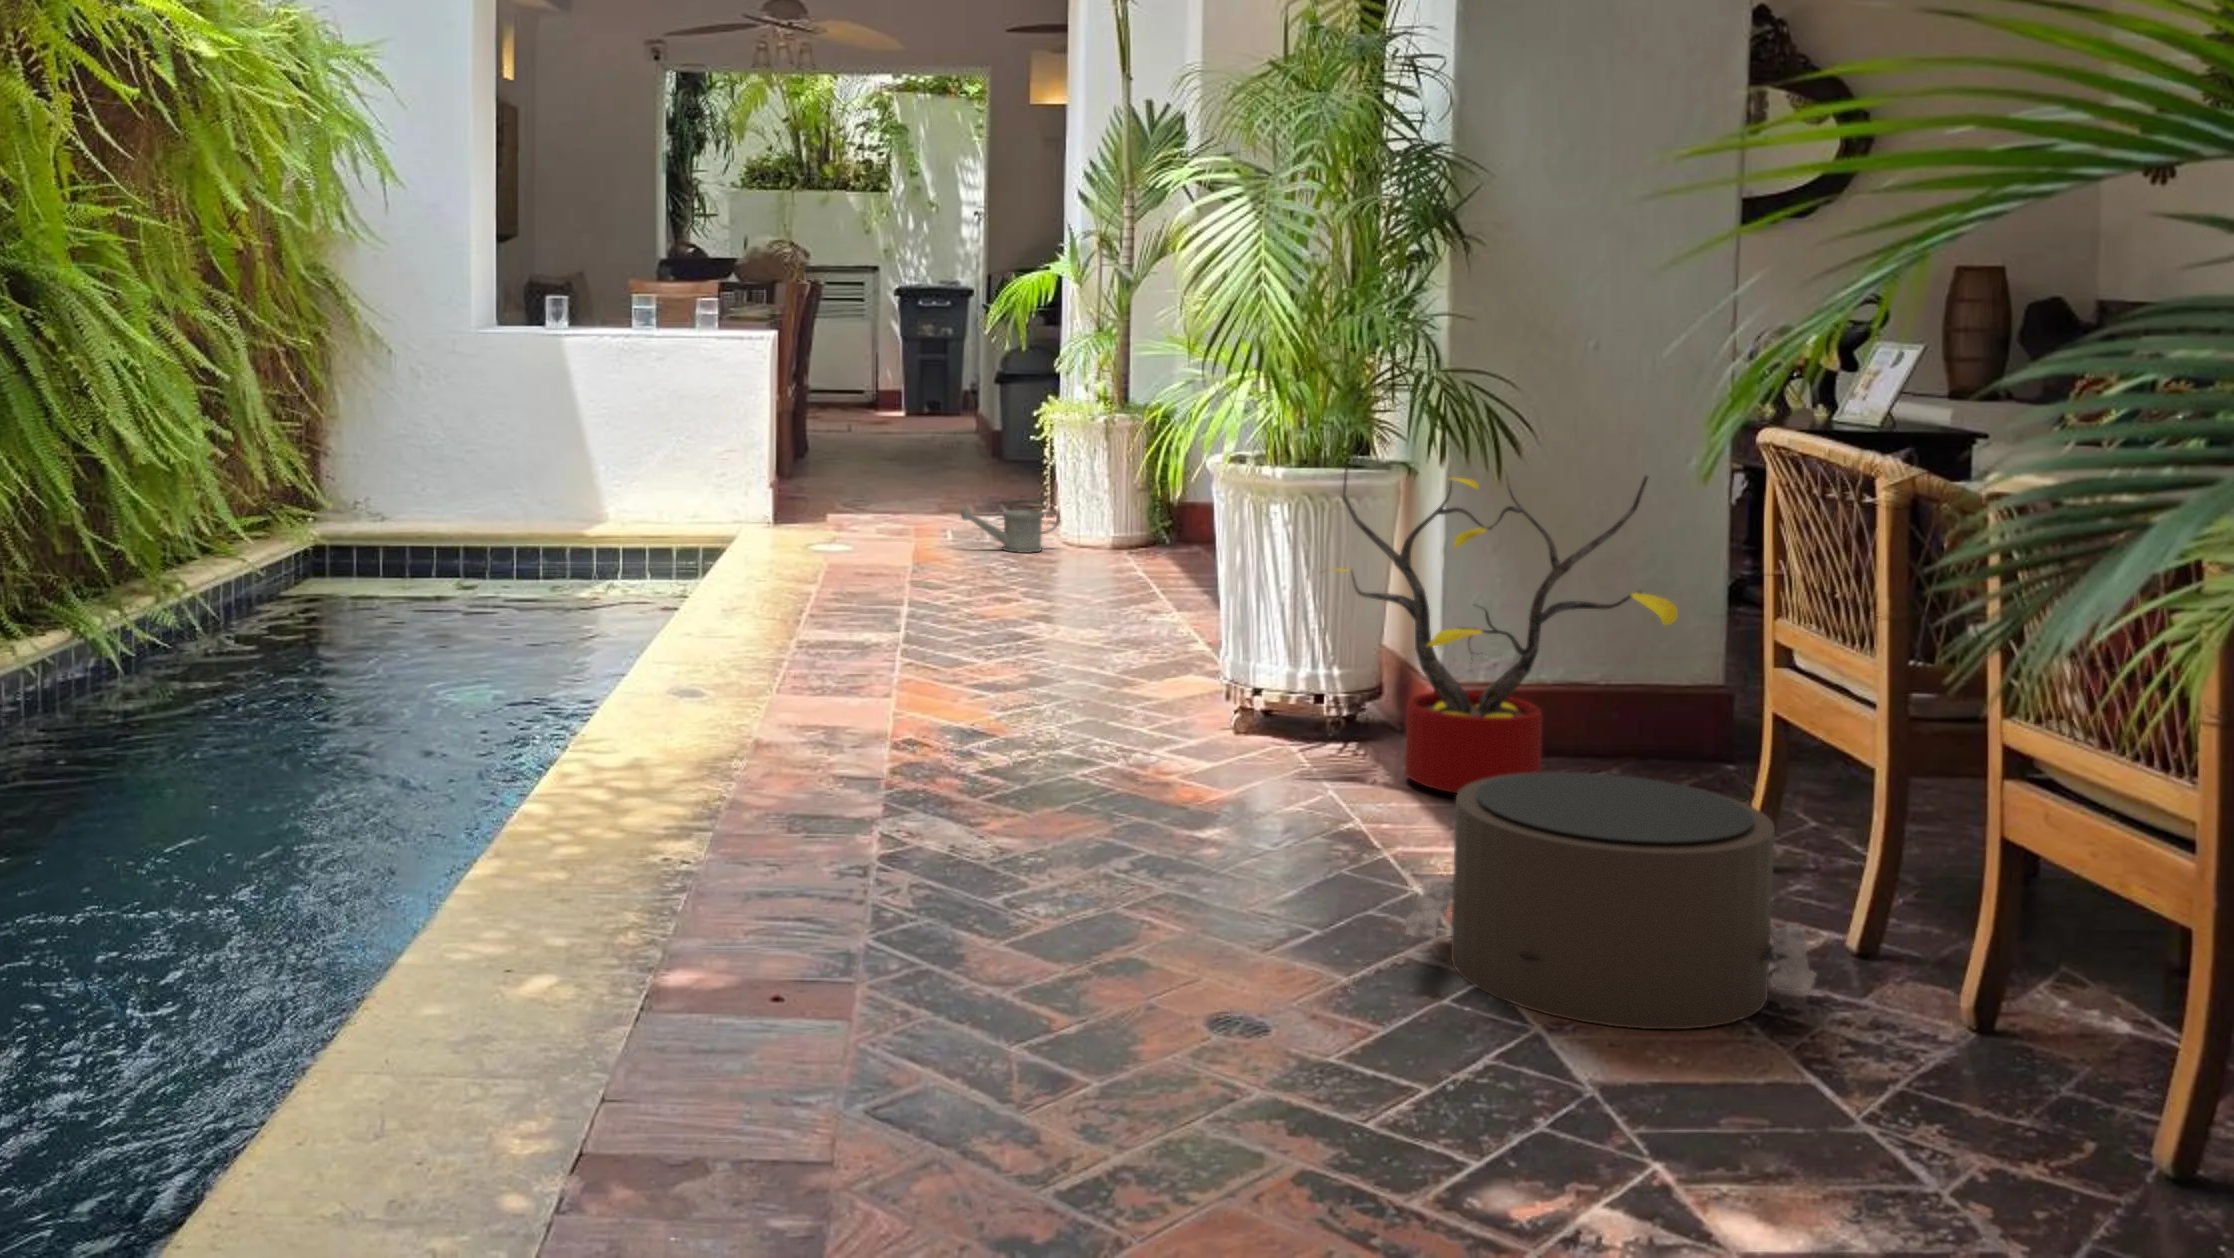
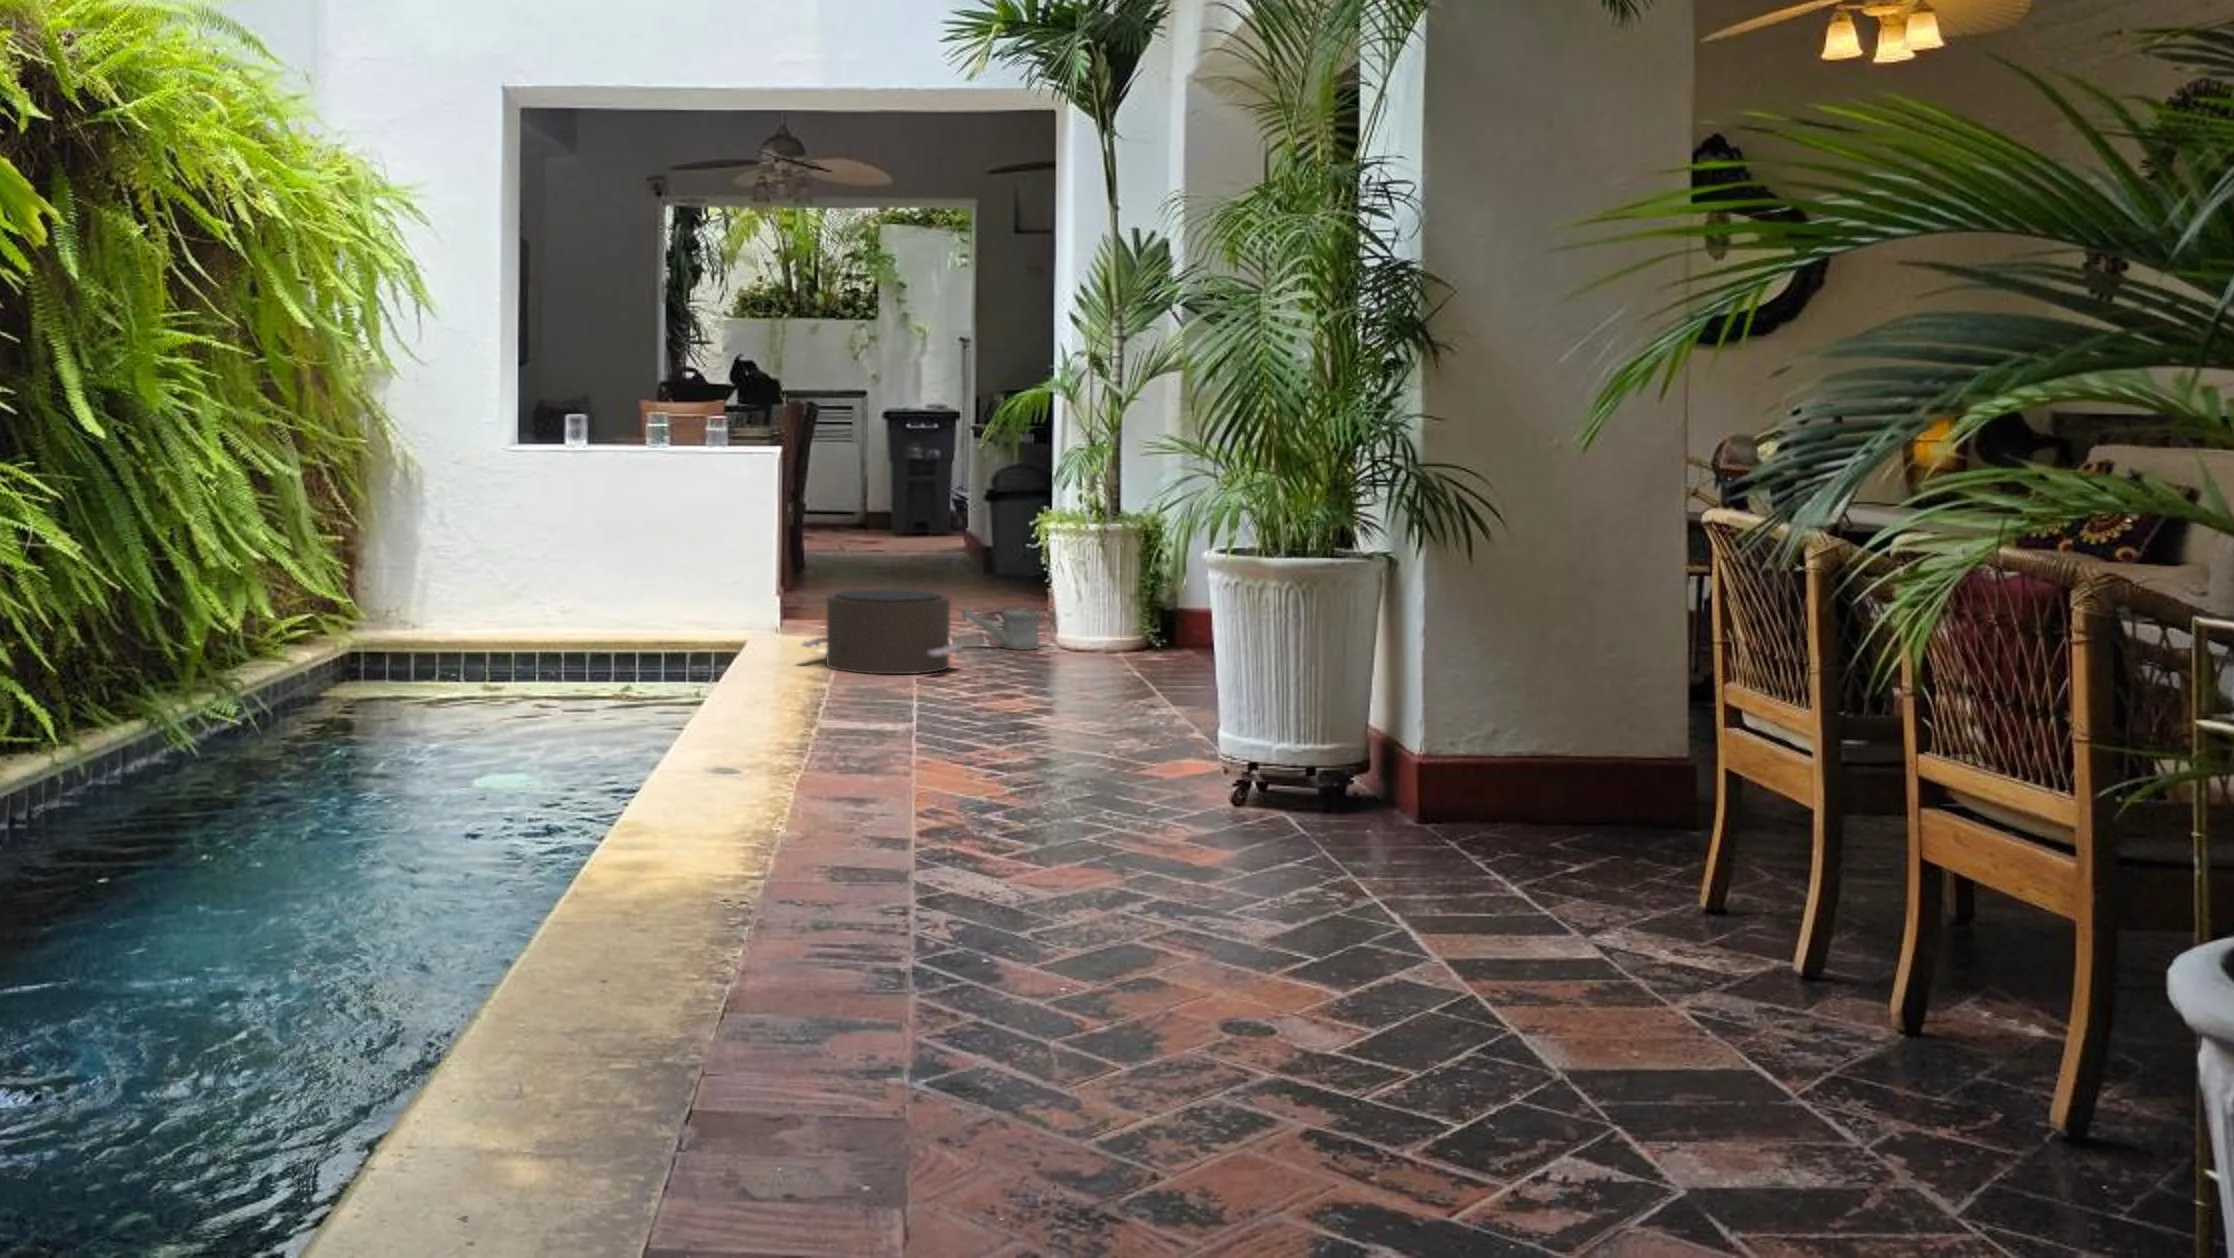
decorative plant: present [1328,465,1678,793] -> none [1305,549,1635,850]
pouf: present [1406,772,1816,1029] -> present [802,590,964,674]

